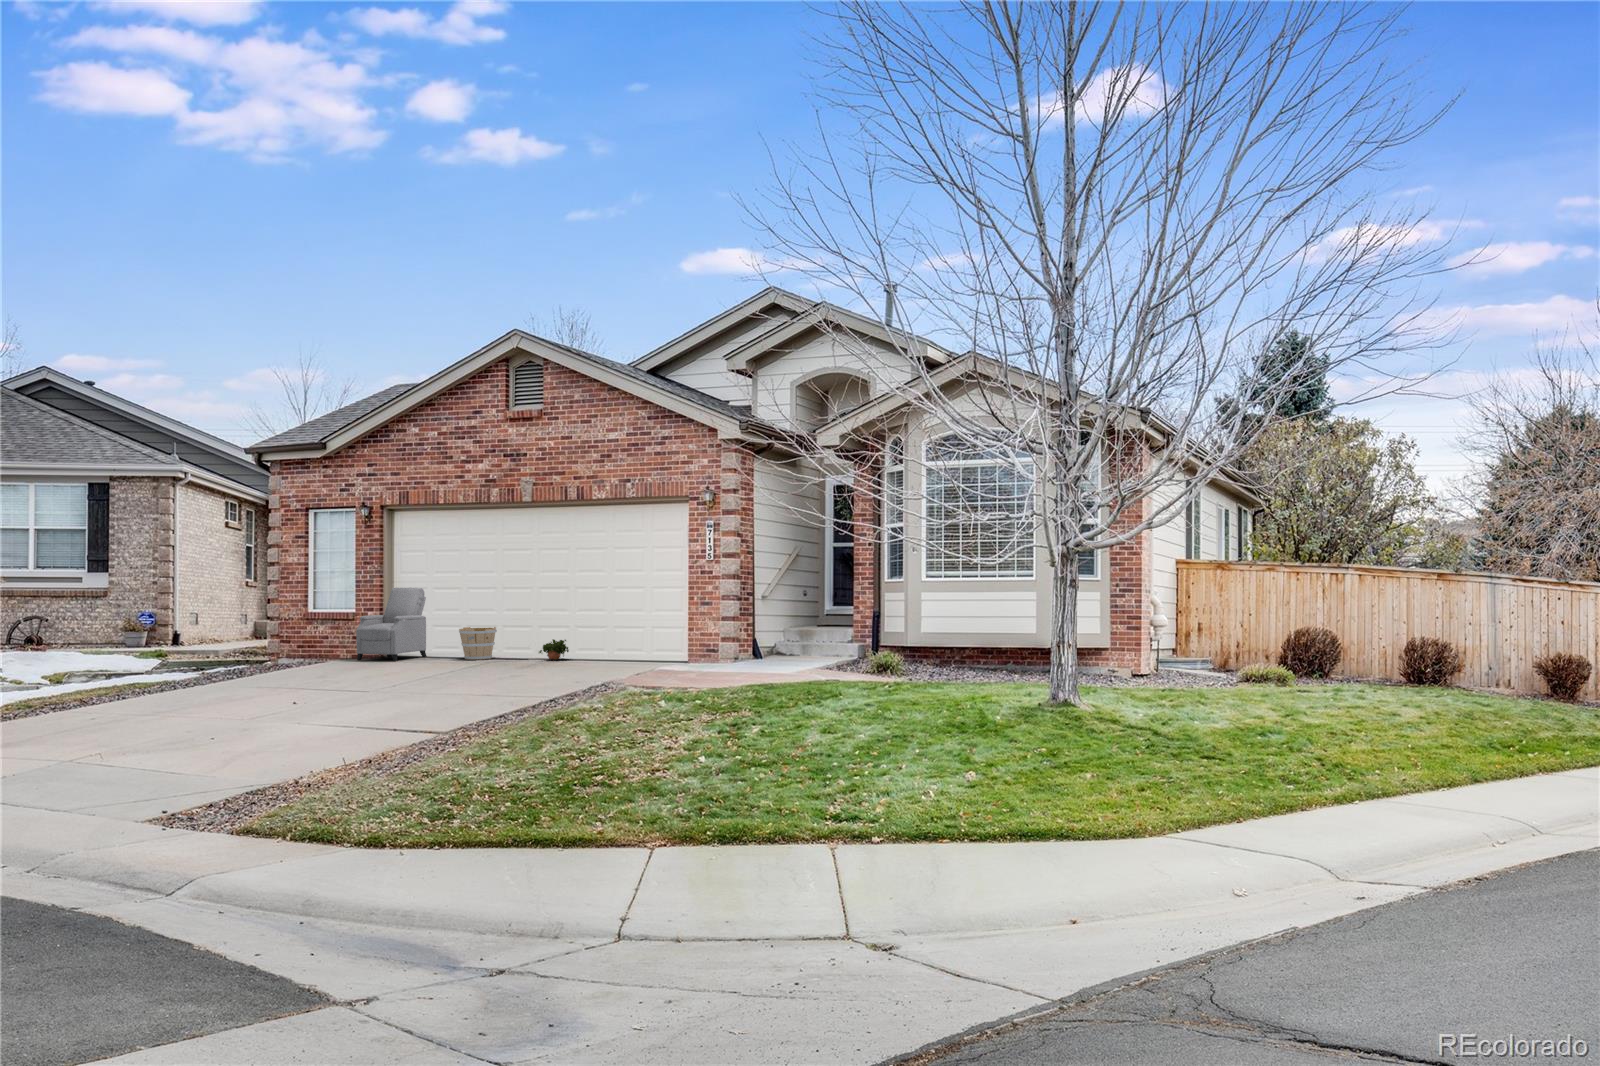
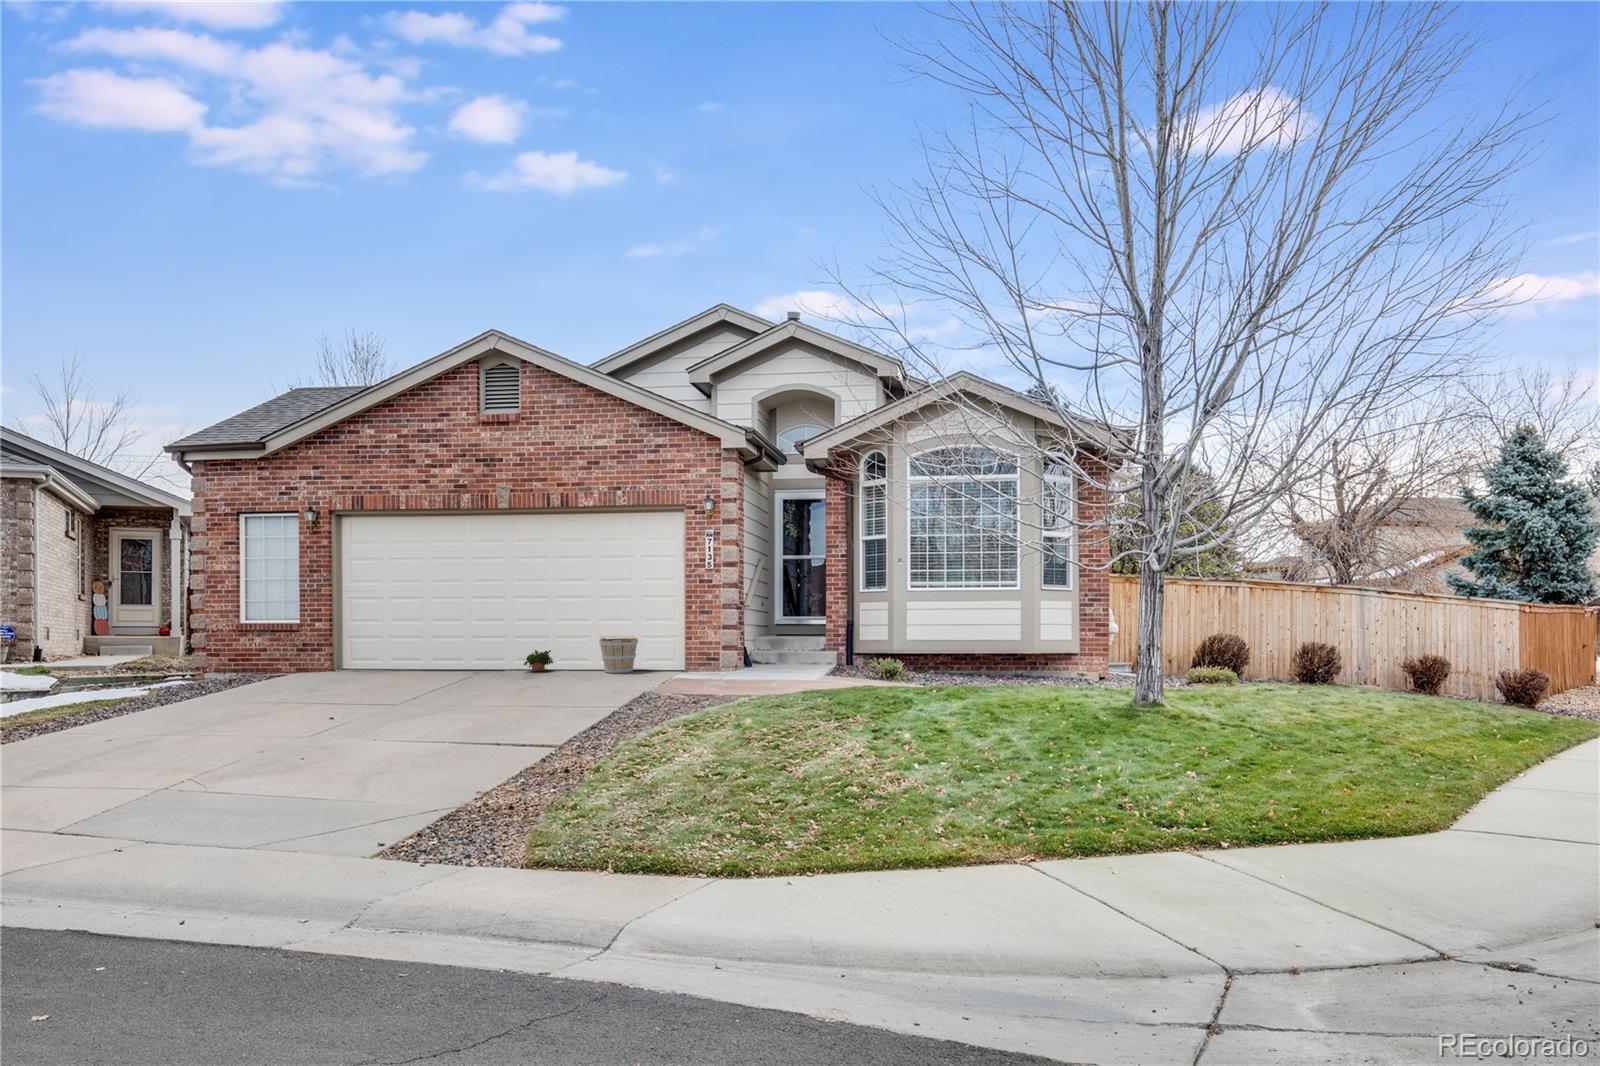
chair: present [356,588,427,661] -> none [312,597,386,676]
wooden bucket: present [459,627,497,660] -> present [599,637,638,673]

